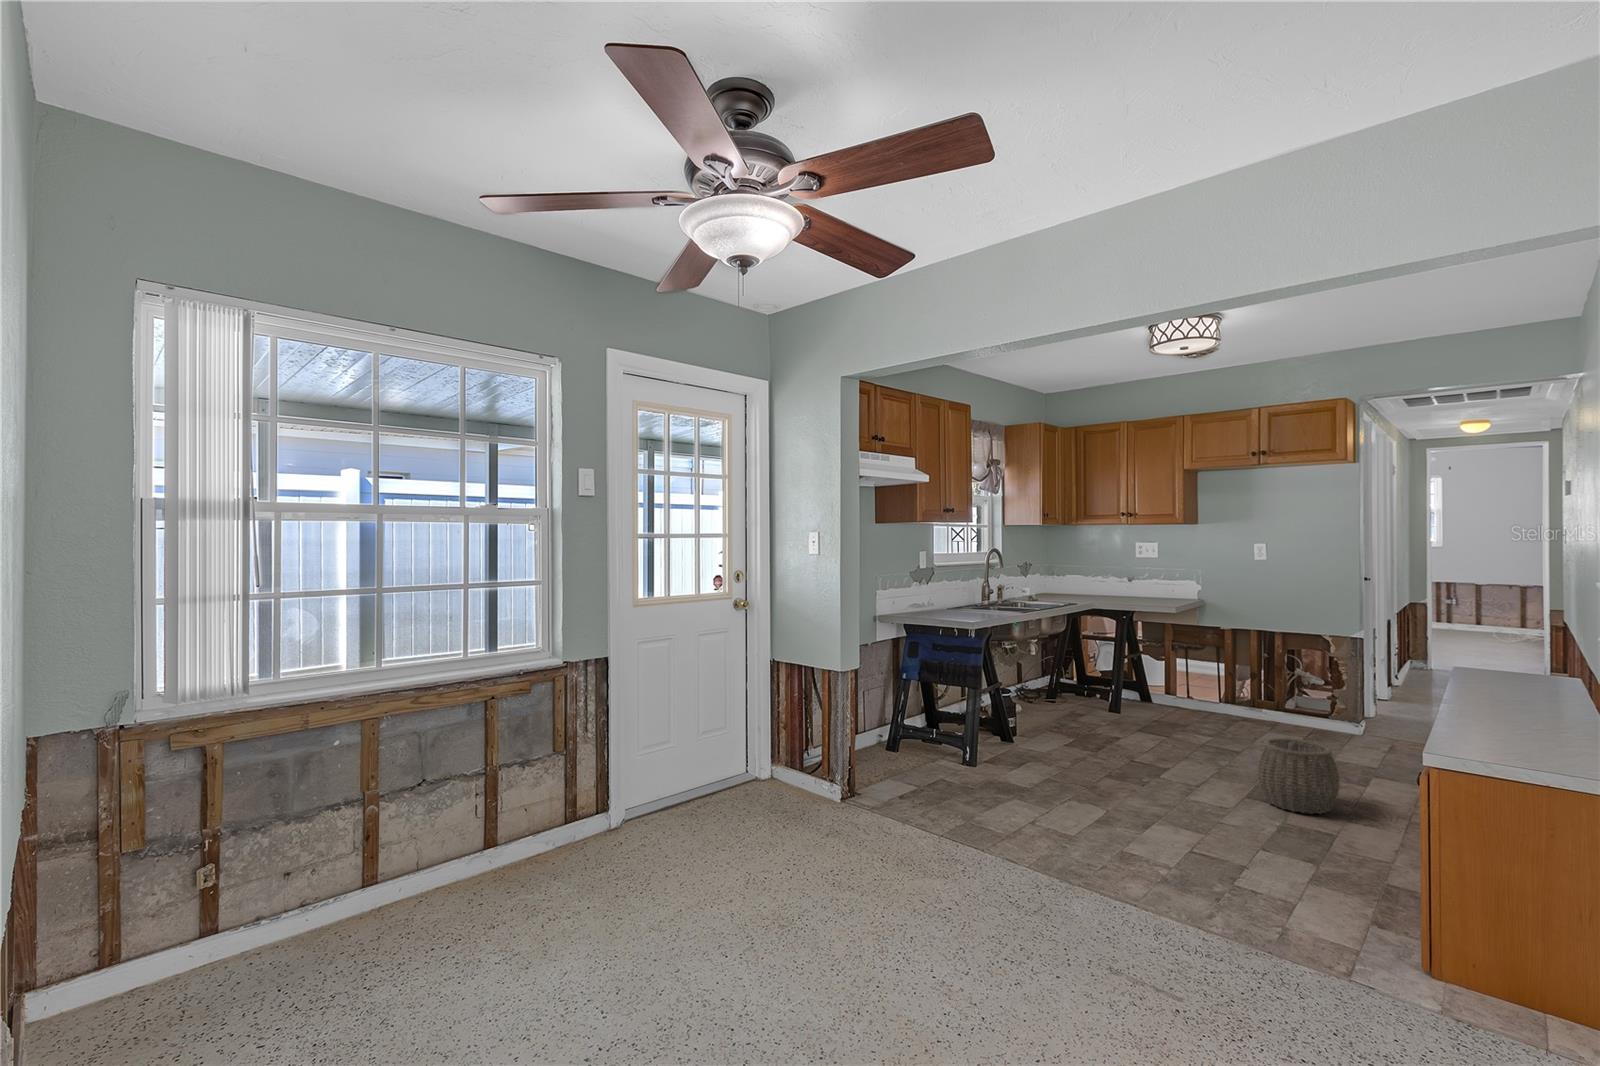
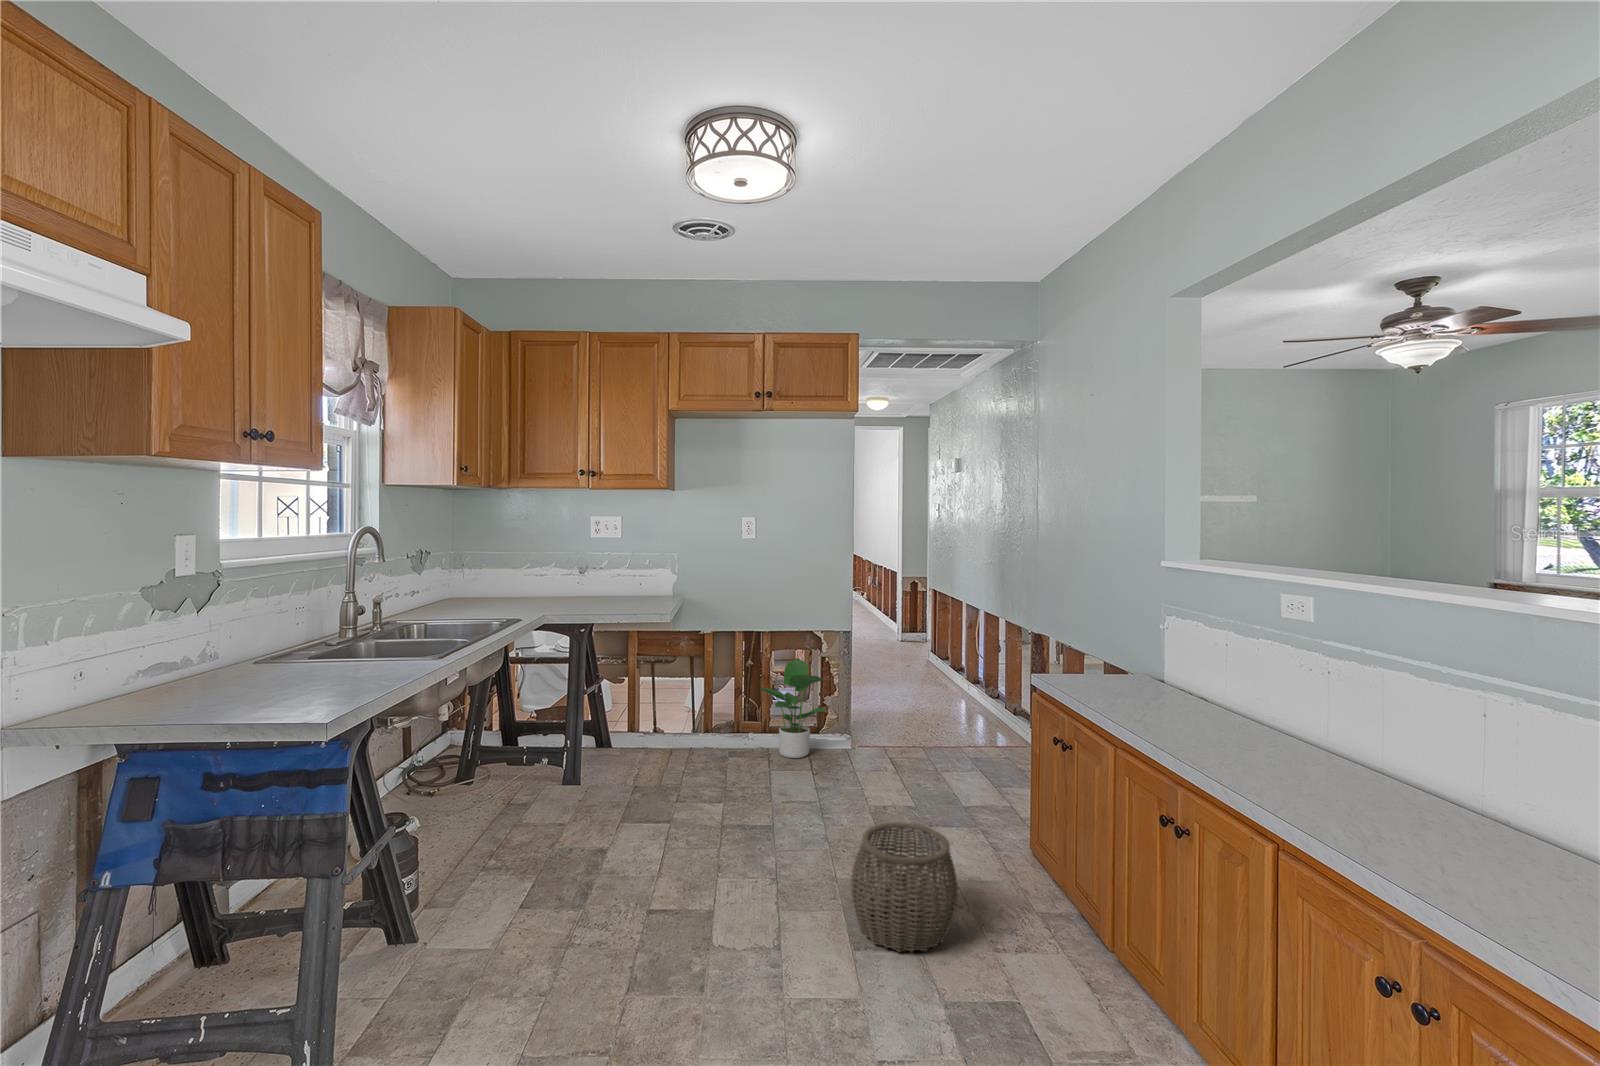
potted plant: none [1263,653,1330,730] -> present [759,658,826,758]

